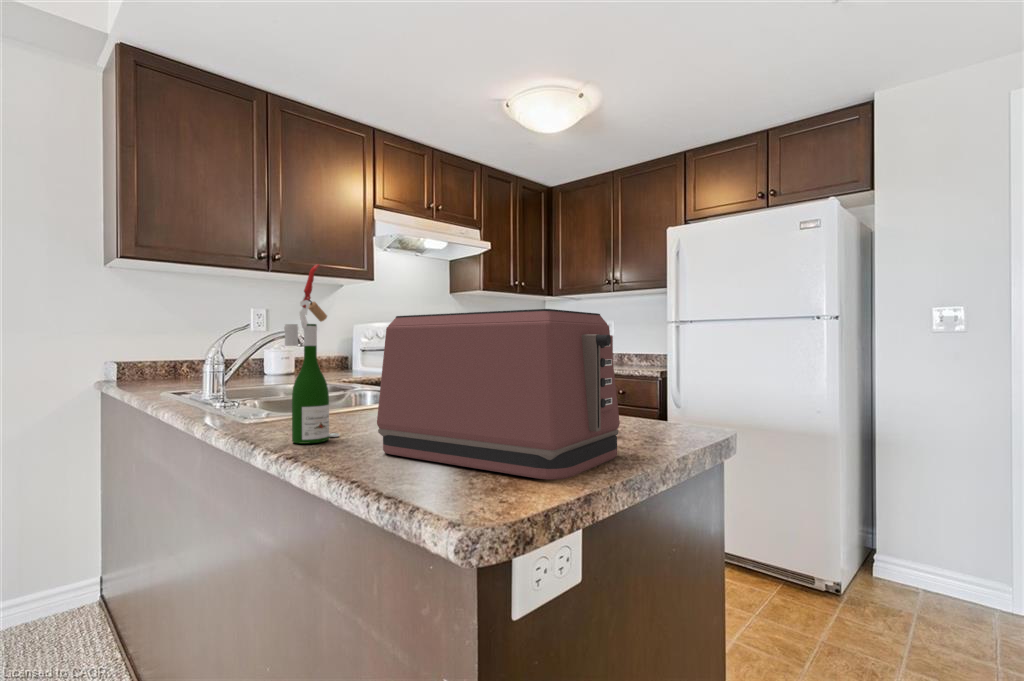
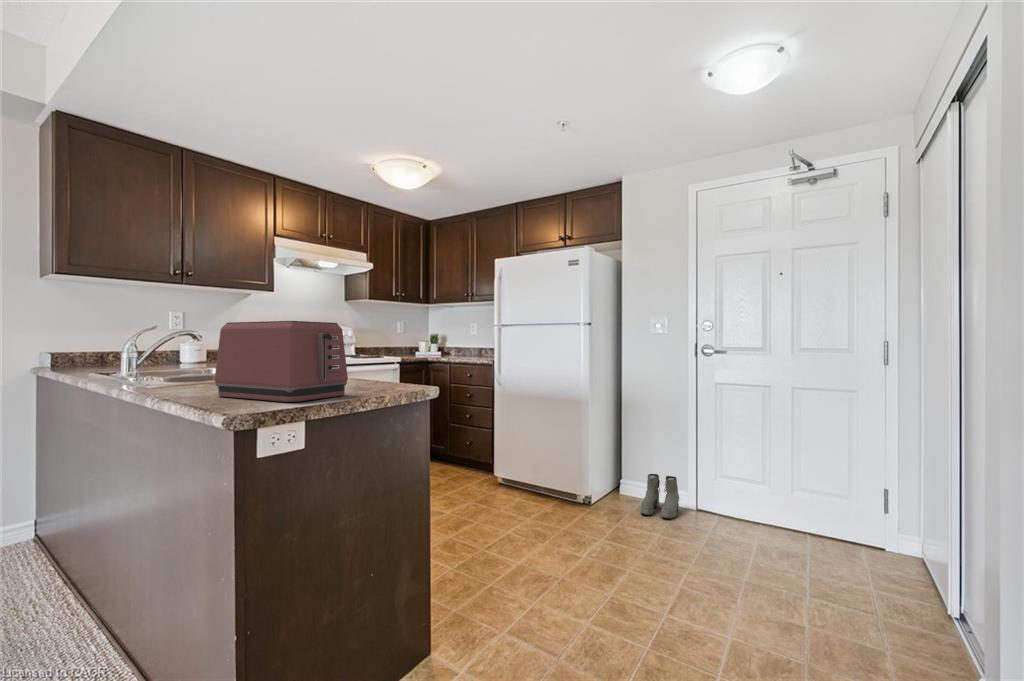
wine bottle: present [284,264,339,444] -> none [164,292,201,394]
boots: none [932,552,1002,631] -> present [640,474,679,519]

